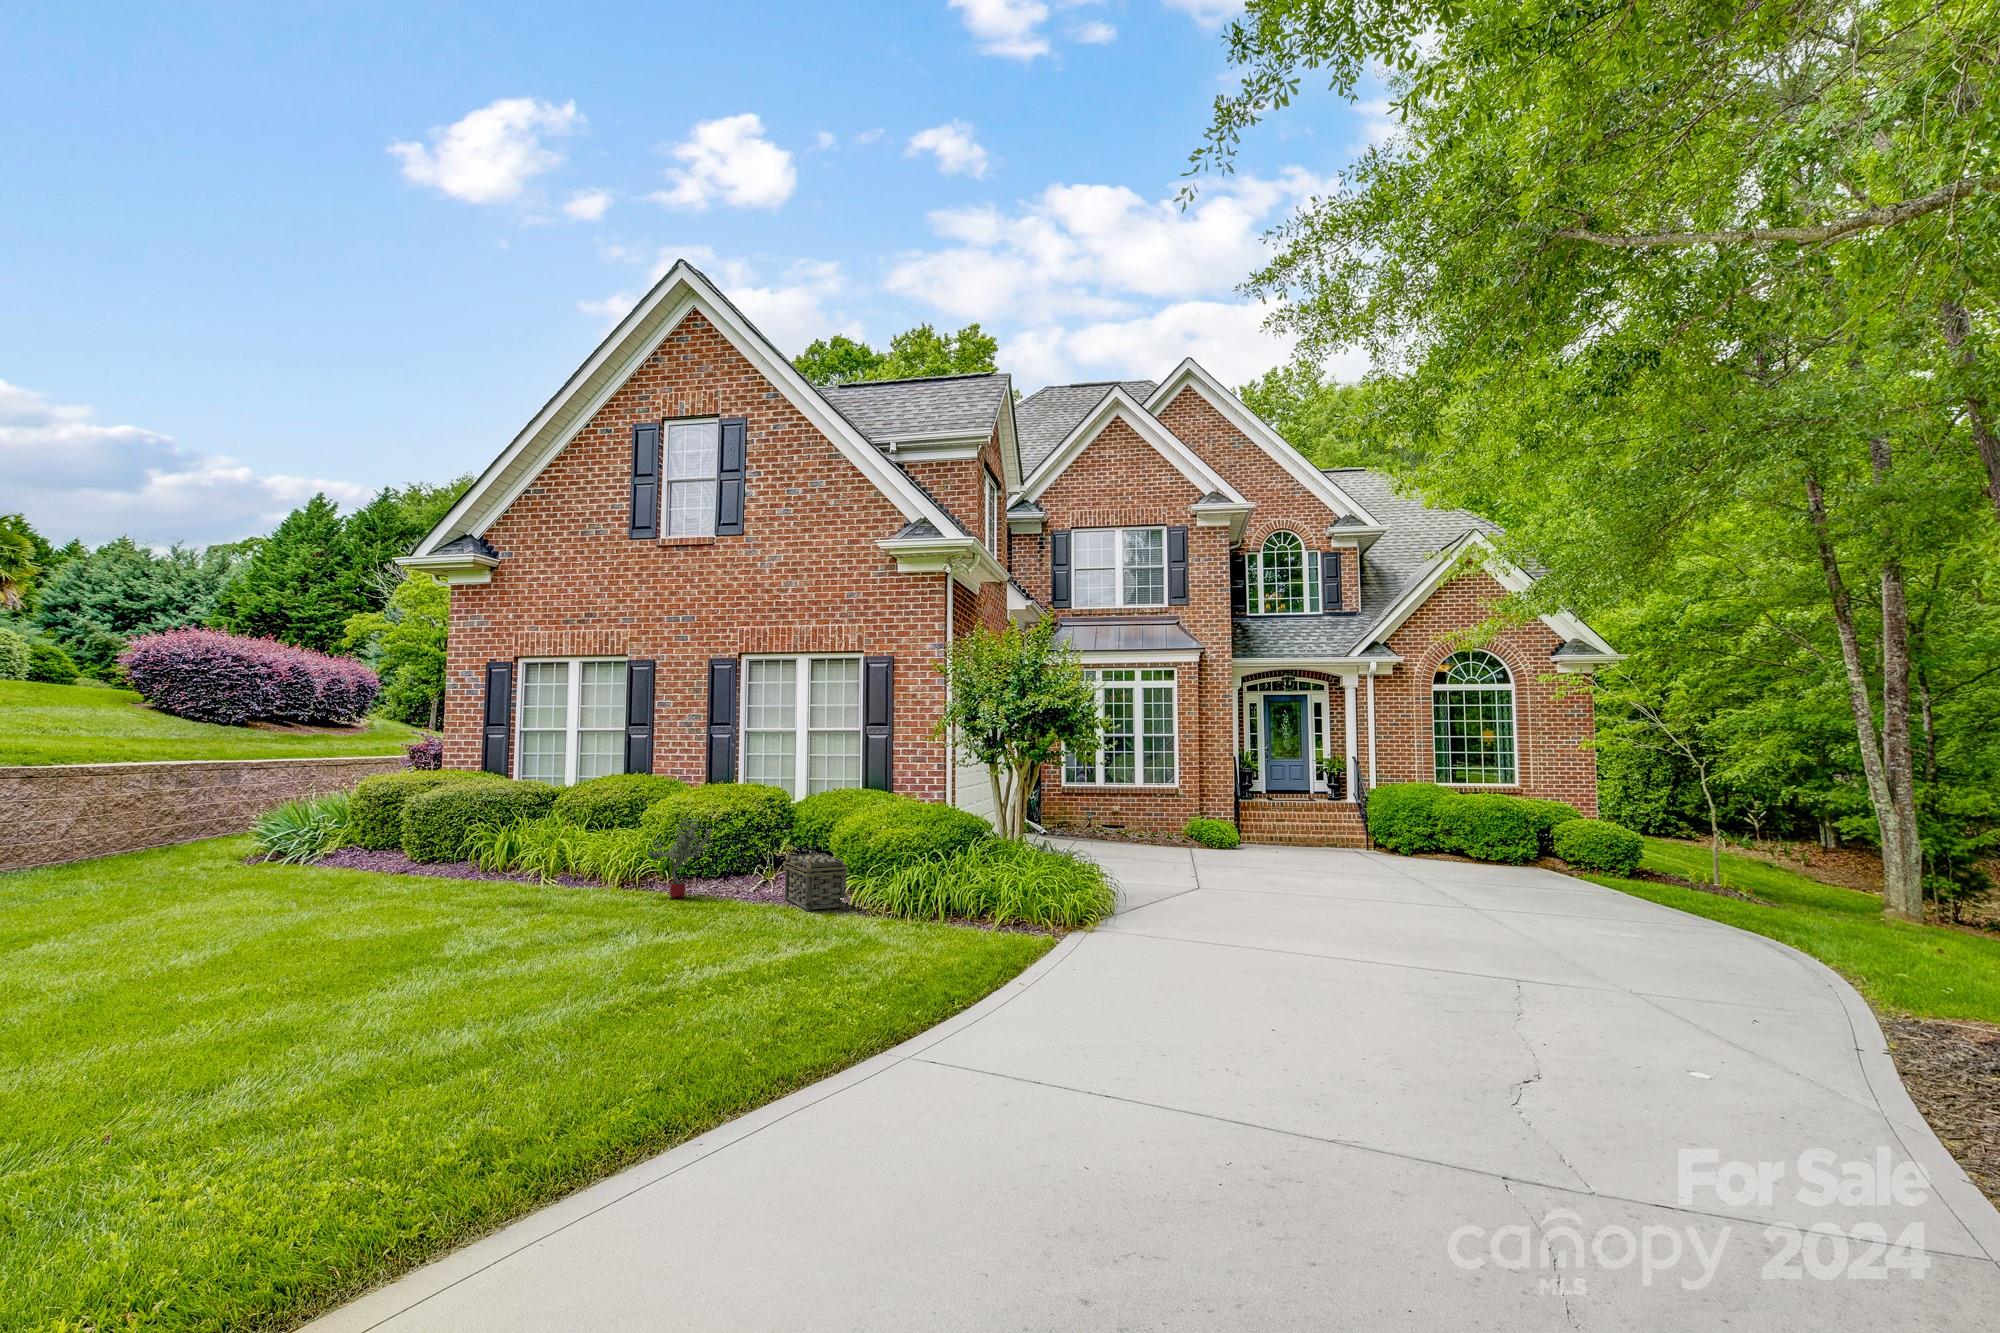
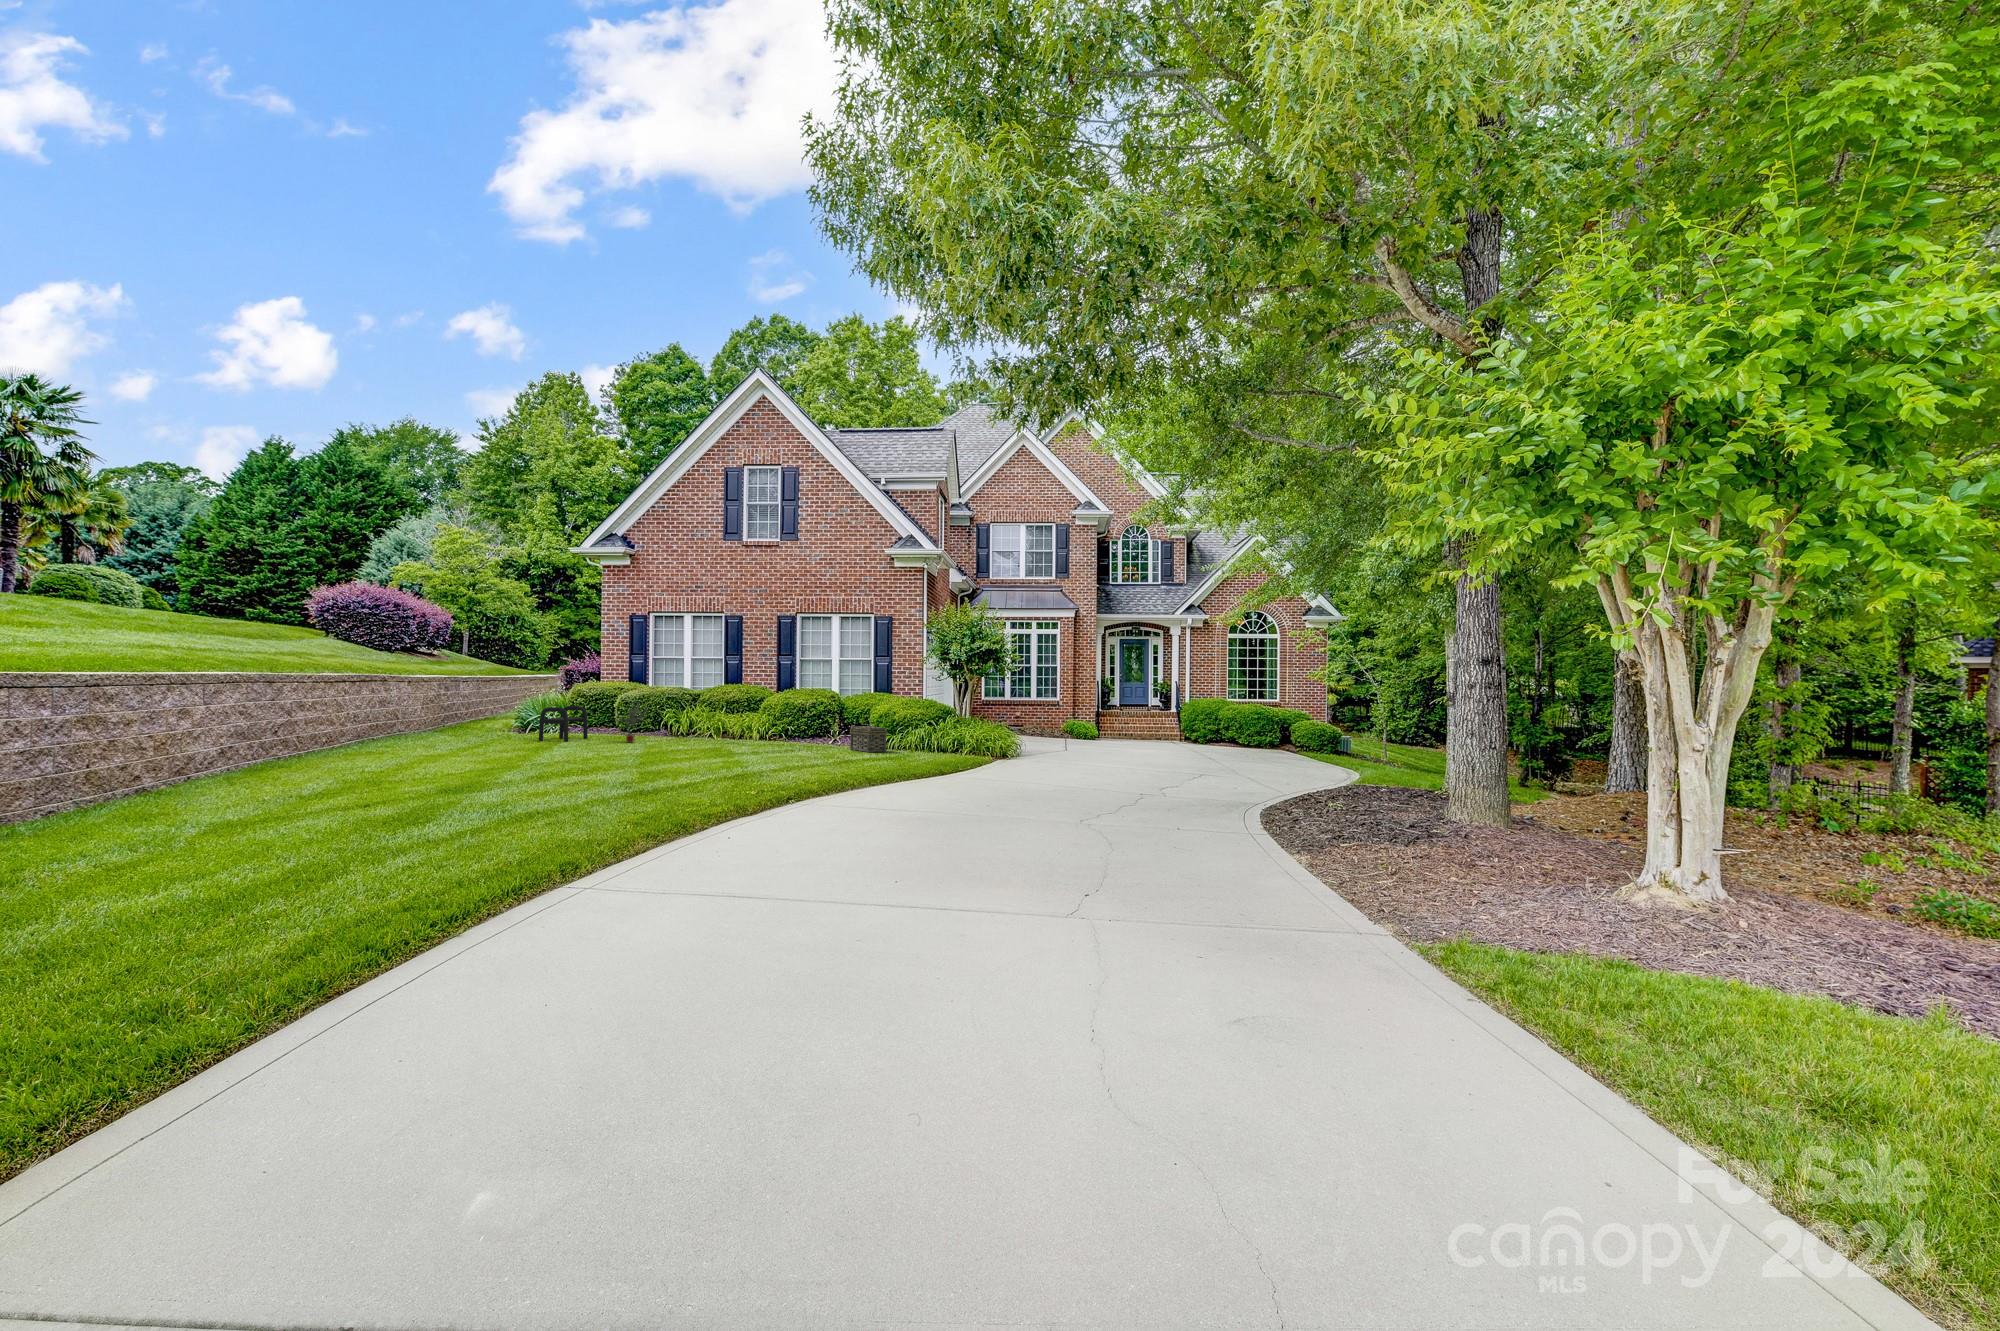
bench: none [270,810,383,877] -> present [539,706,588,742]
potted tree: present [648,818,712,899] -> present [615,703,647,743]

